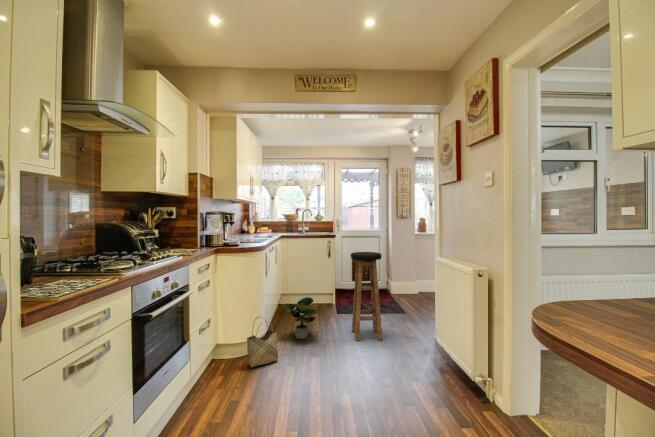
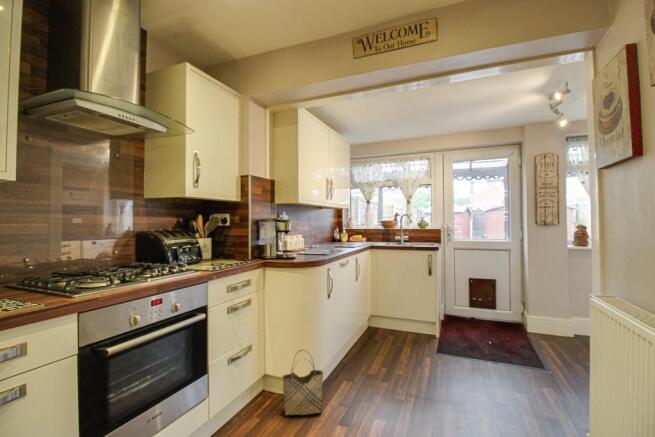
bar stool: present [351,252,382,341] -> none [438,275,490,420]
potted plant: present [284,297,318,339] -> none [347,328,389,385]

